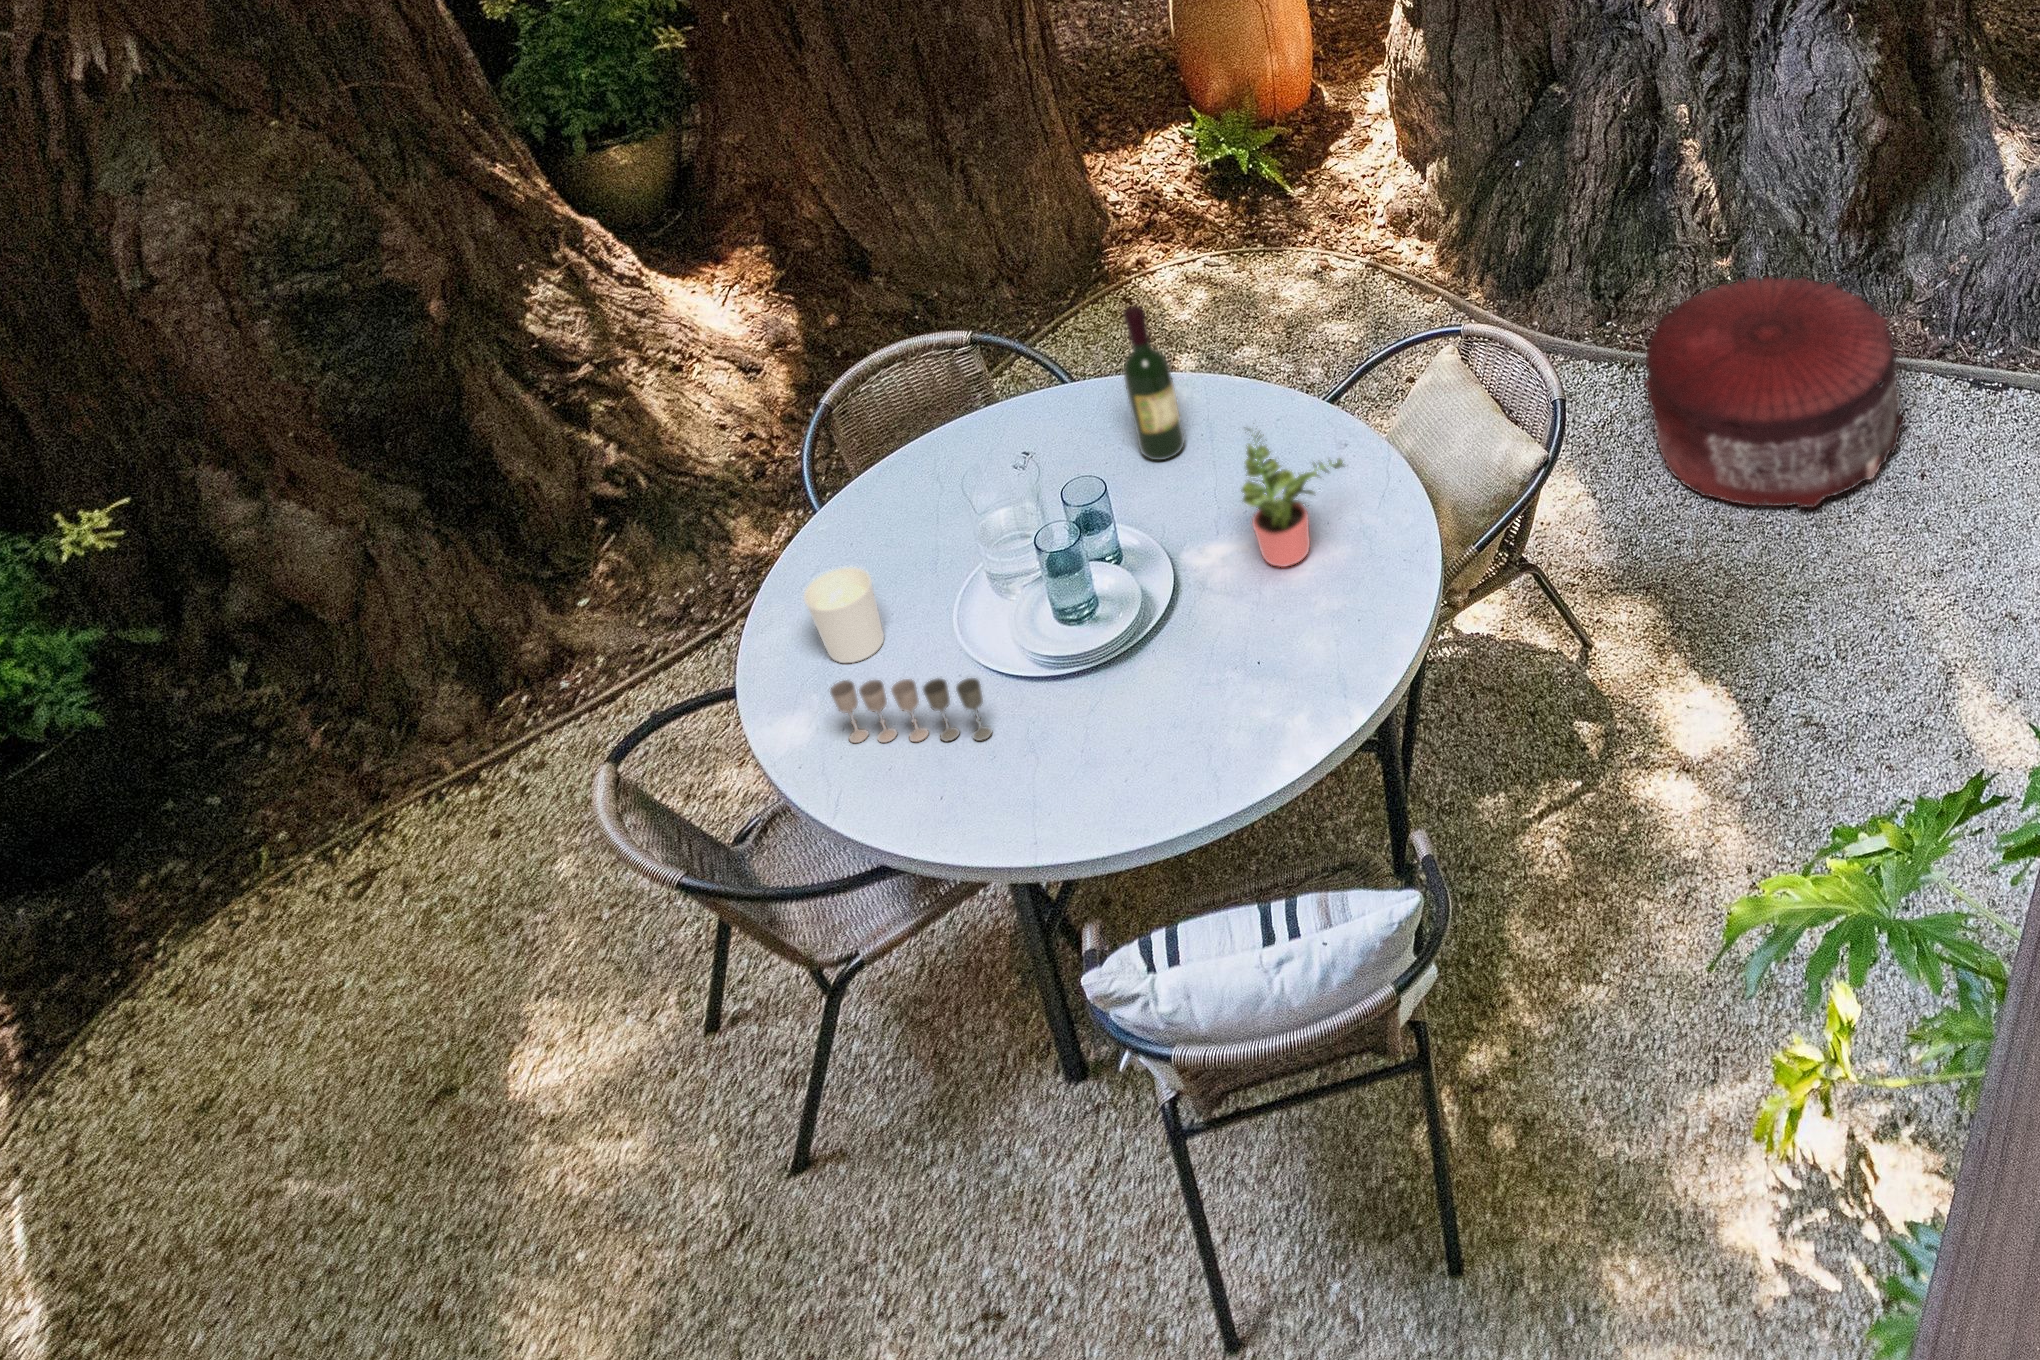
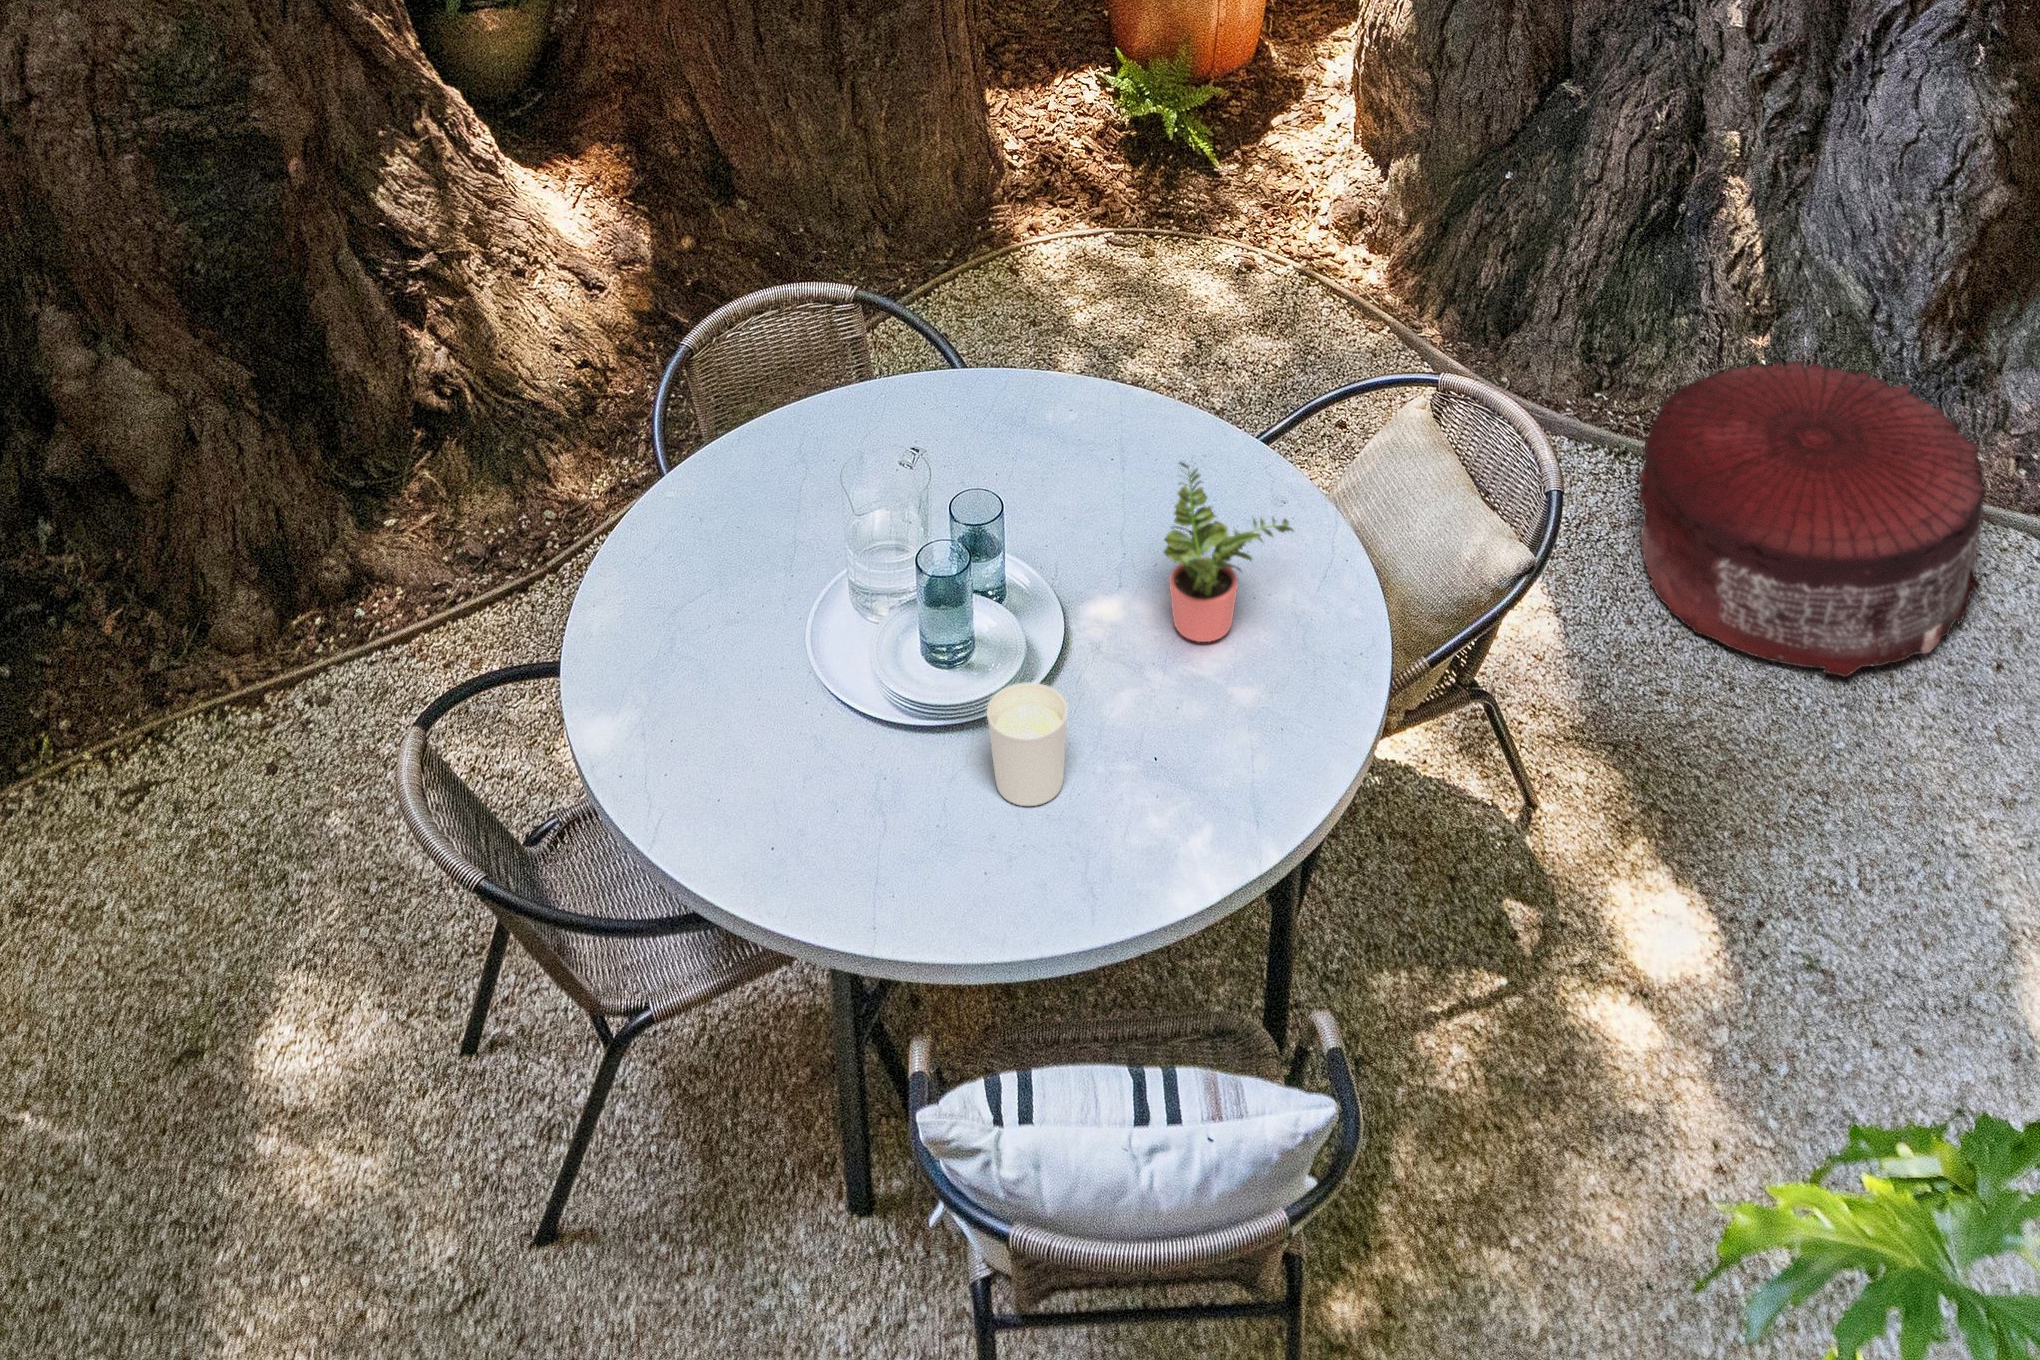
wine bottle: present [1123,305,1184,460] -> none [1035,287,1092,479]
candle holder: present [804,567,884,663] -> present [987,682,1068,806]
wine glass: present [830,678,992,743] -> none [666,685,839,789]

